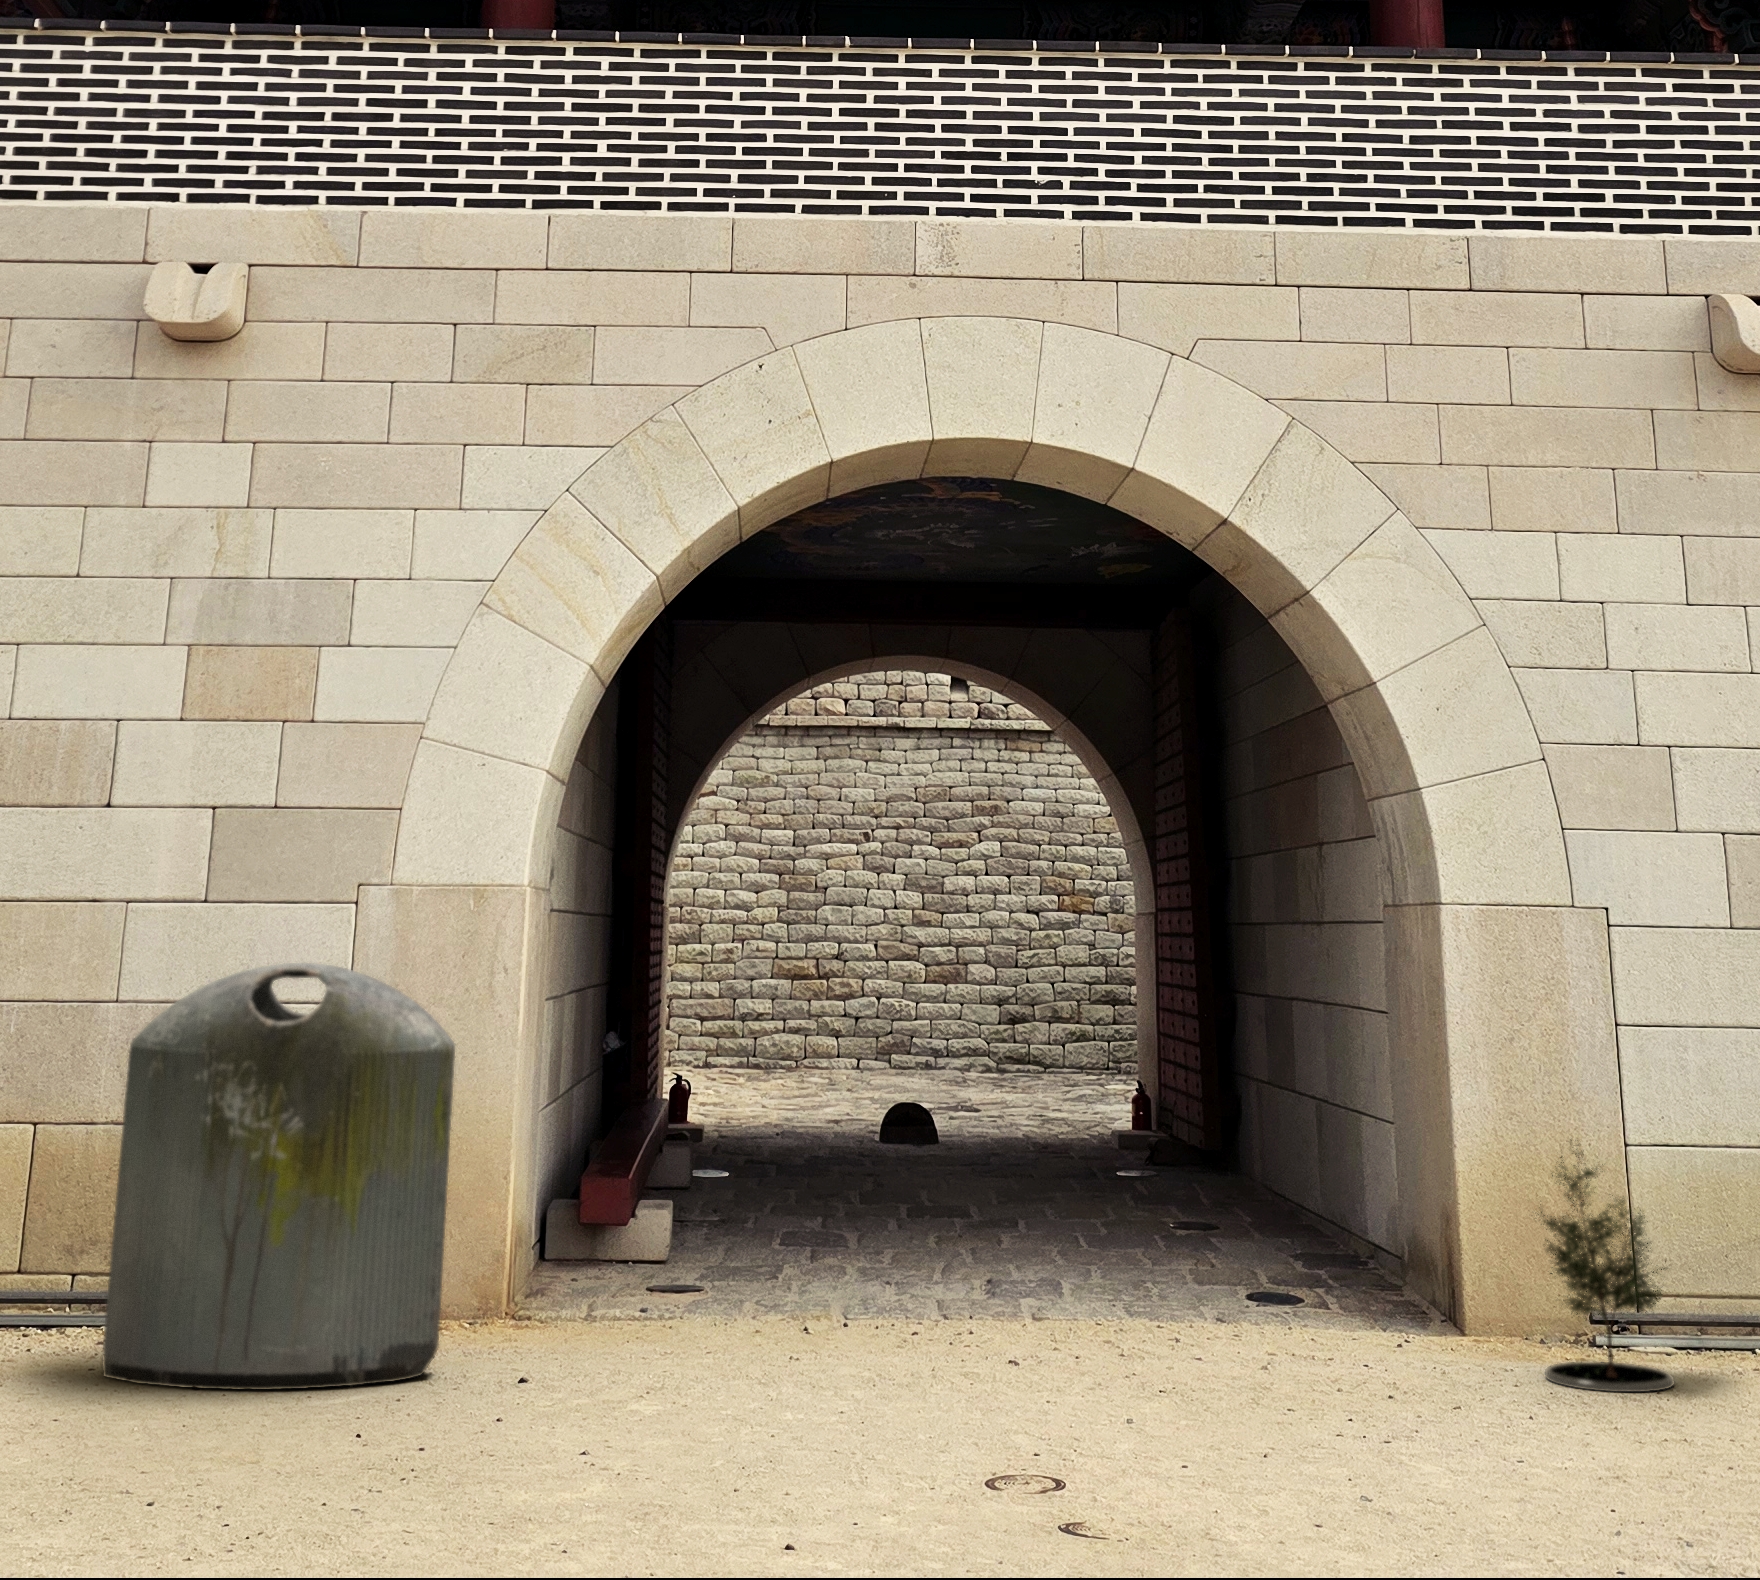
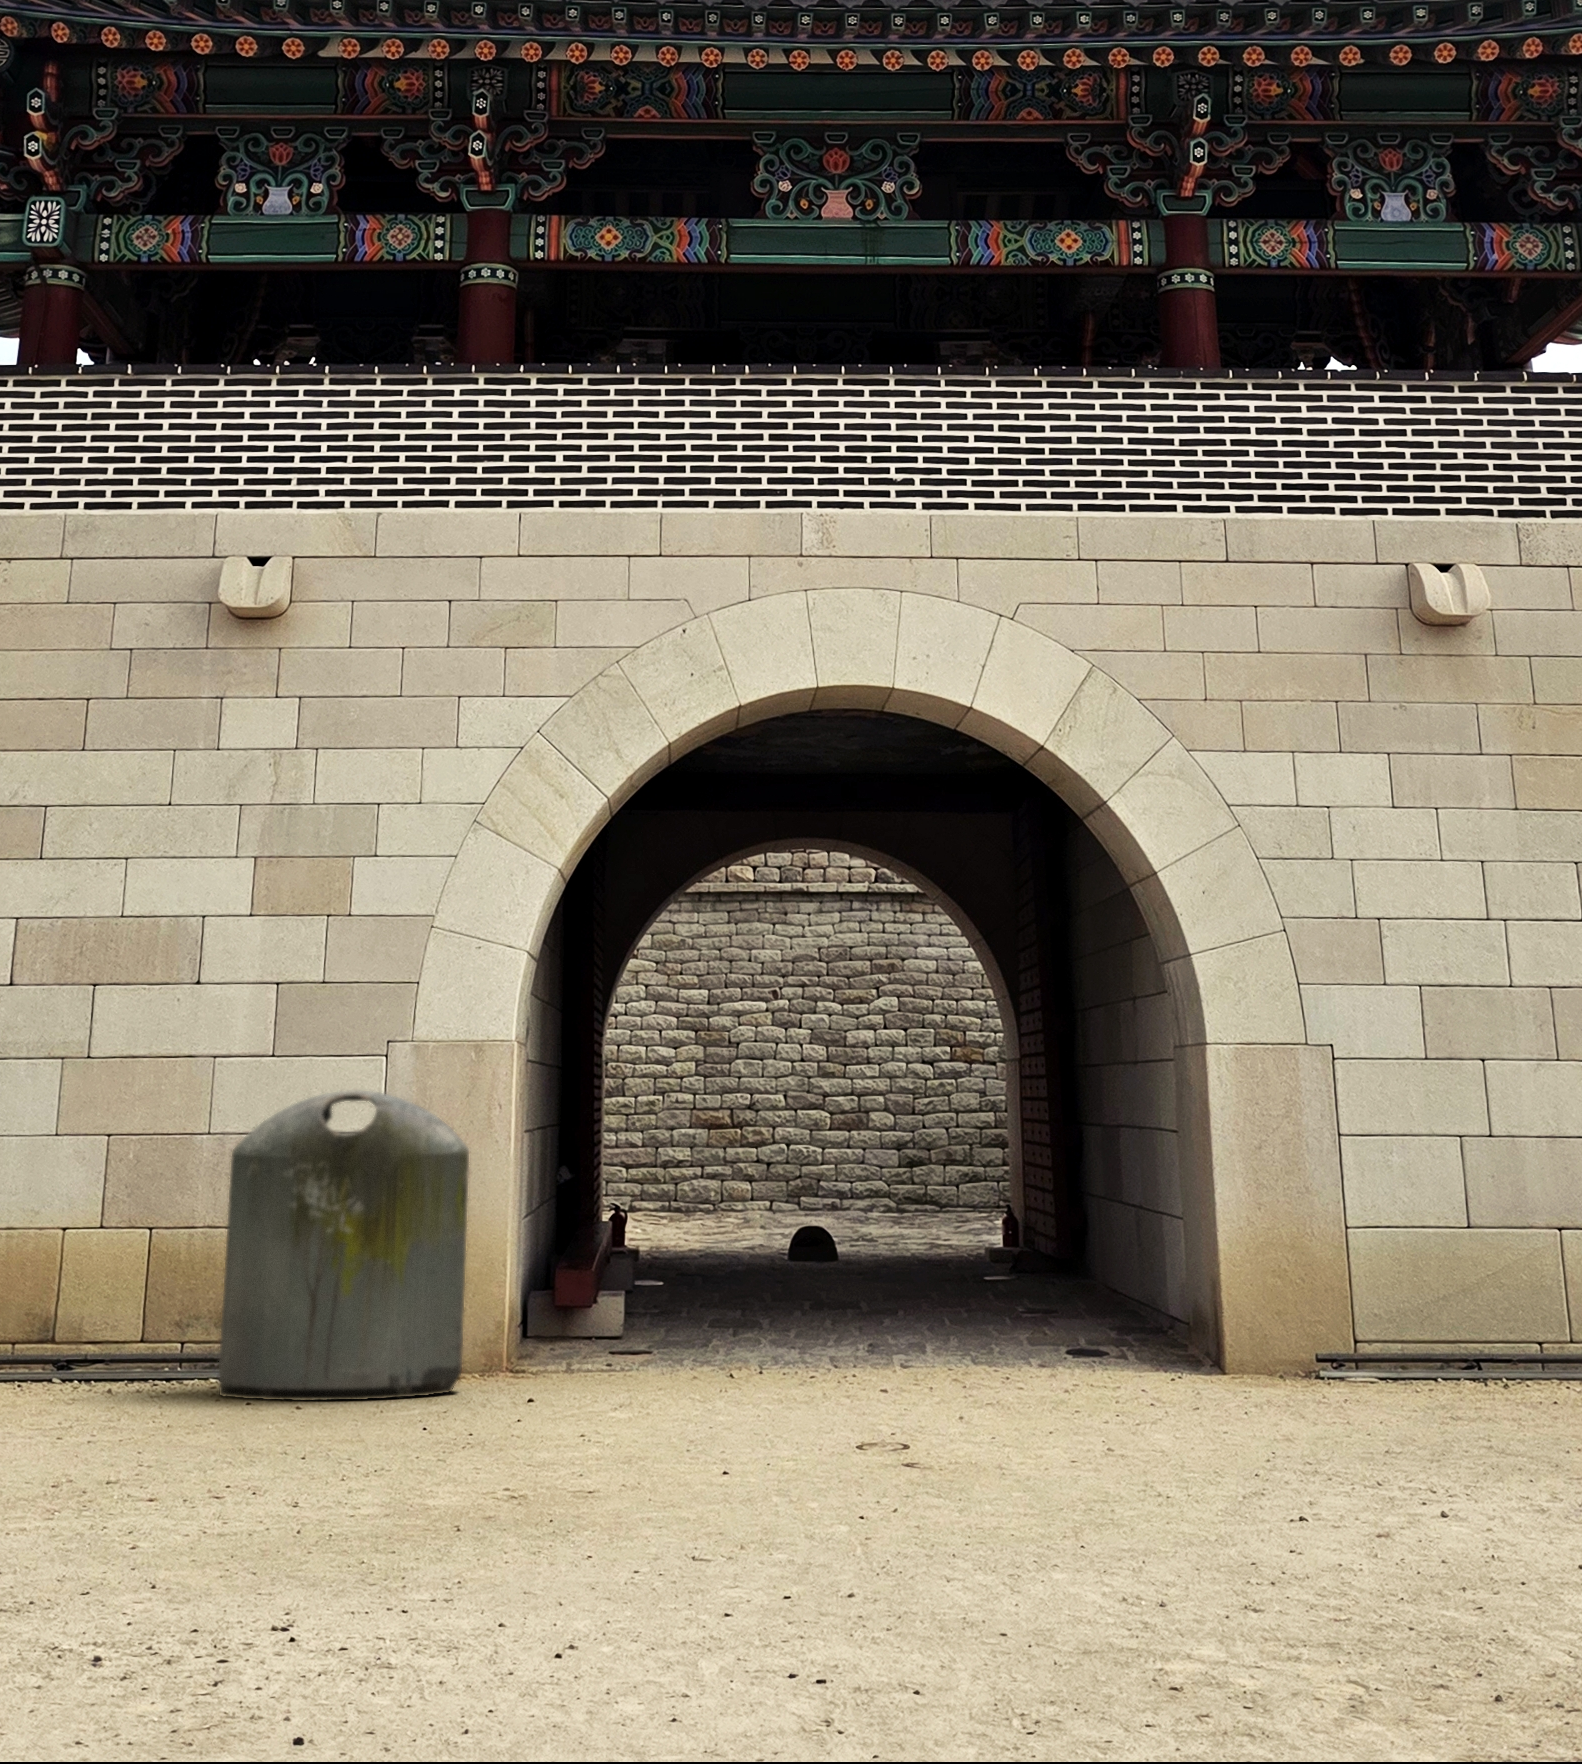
potted tree: present [1538,1140,1674,1392] -> none [1260,1205,1365,1389]

